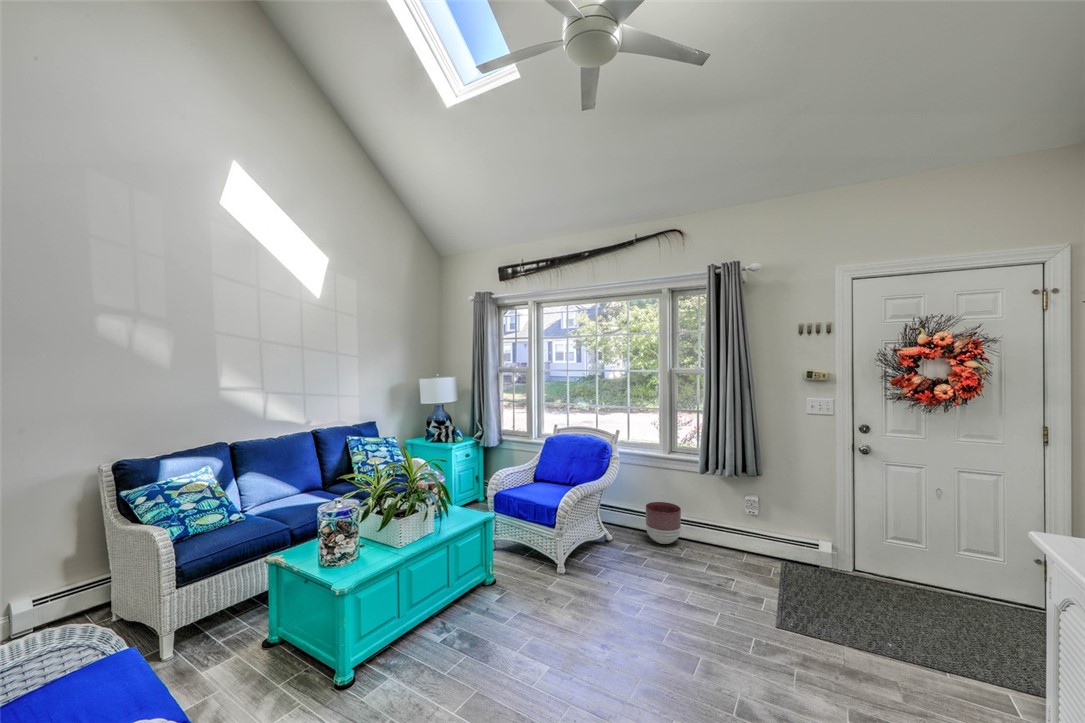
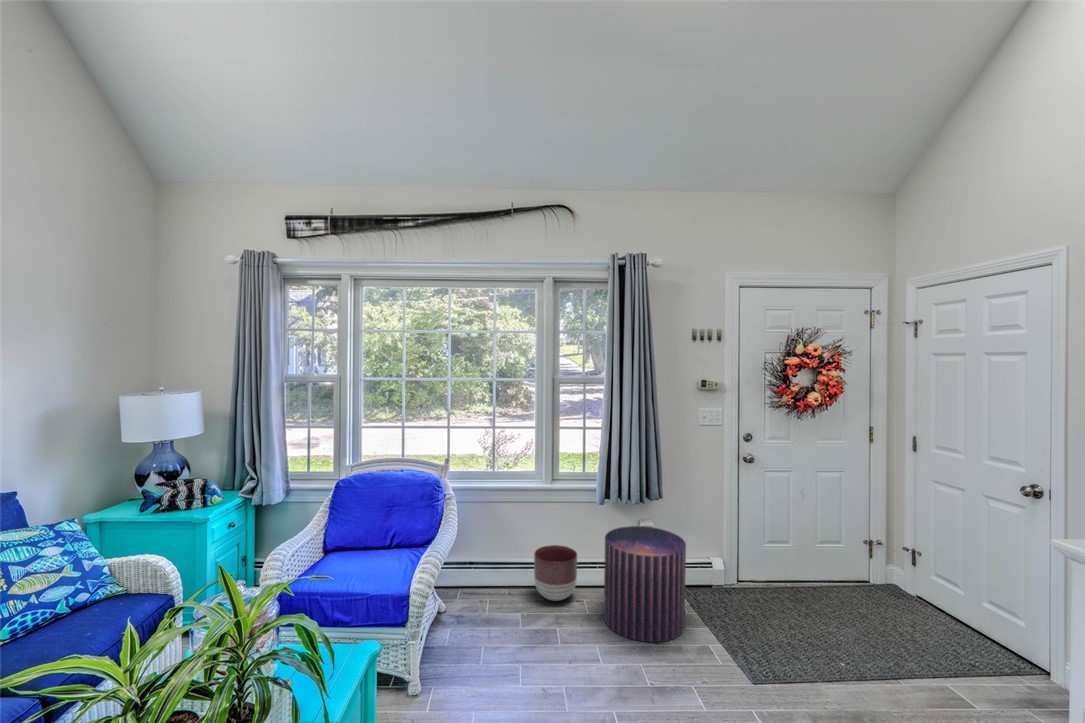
pouf: none [689,494,761,587] -> present [604,526,686,642]

